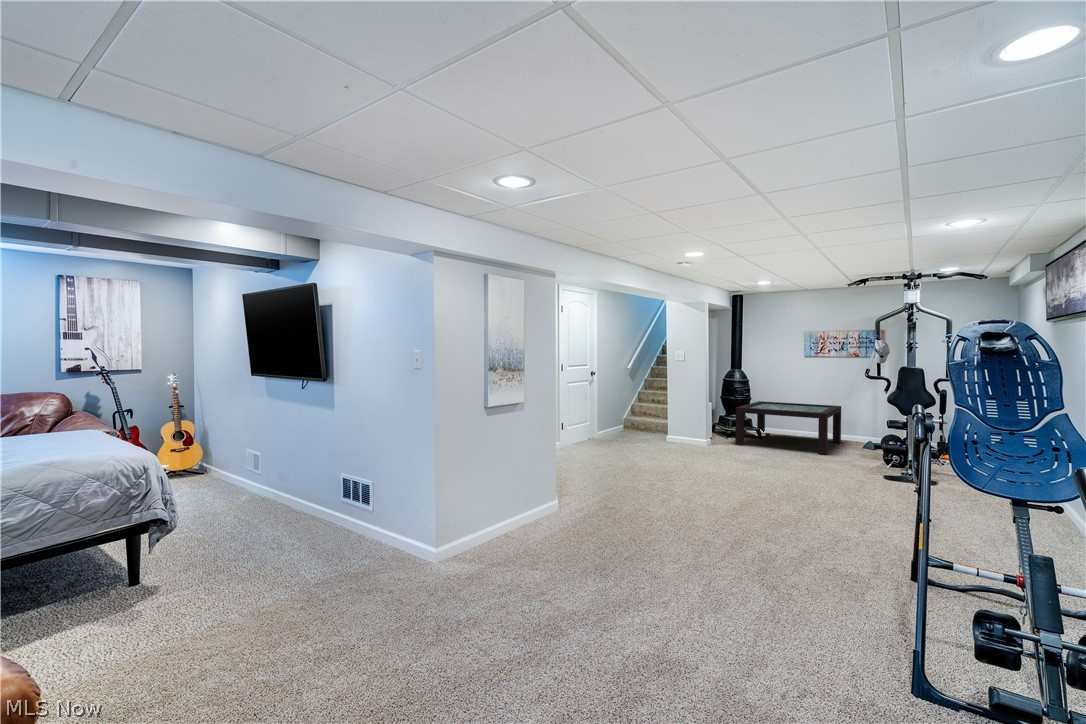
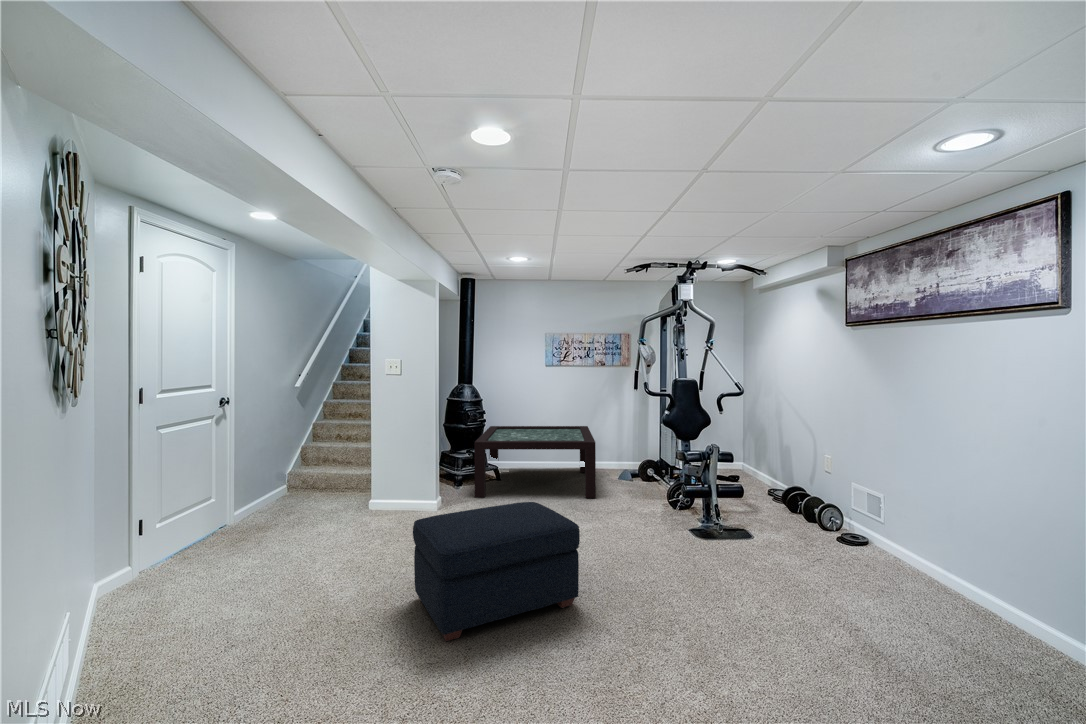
ottoman: none [678,431,761,483] -> present [413,502,580,641]

